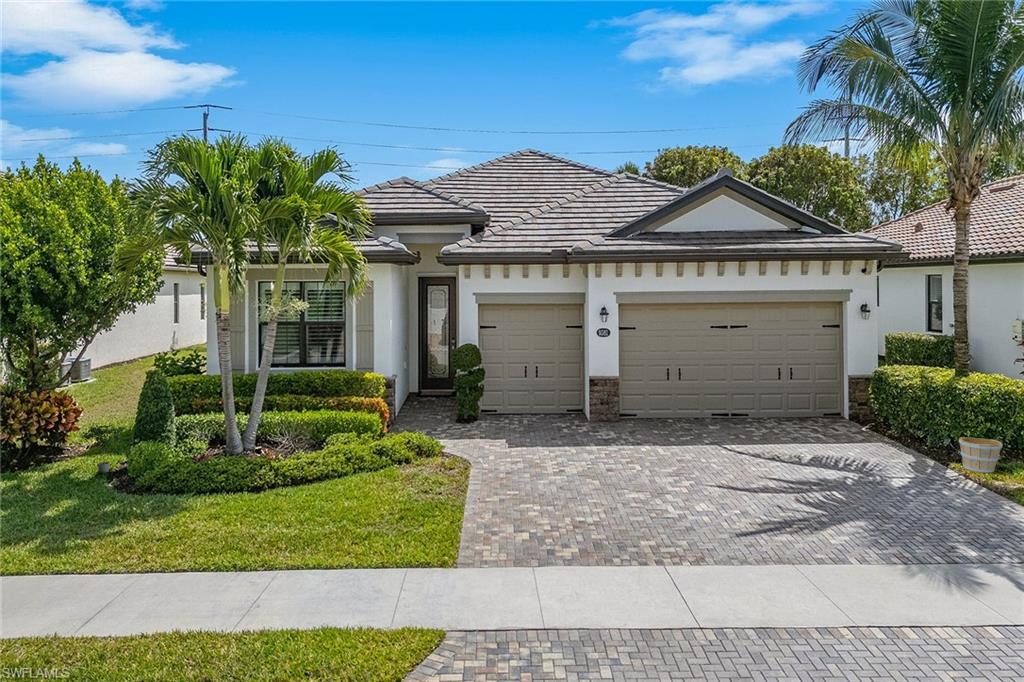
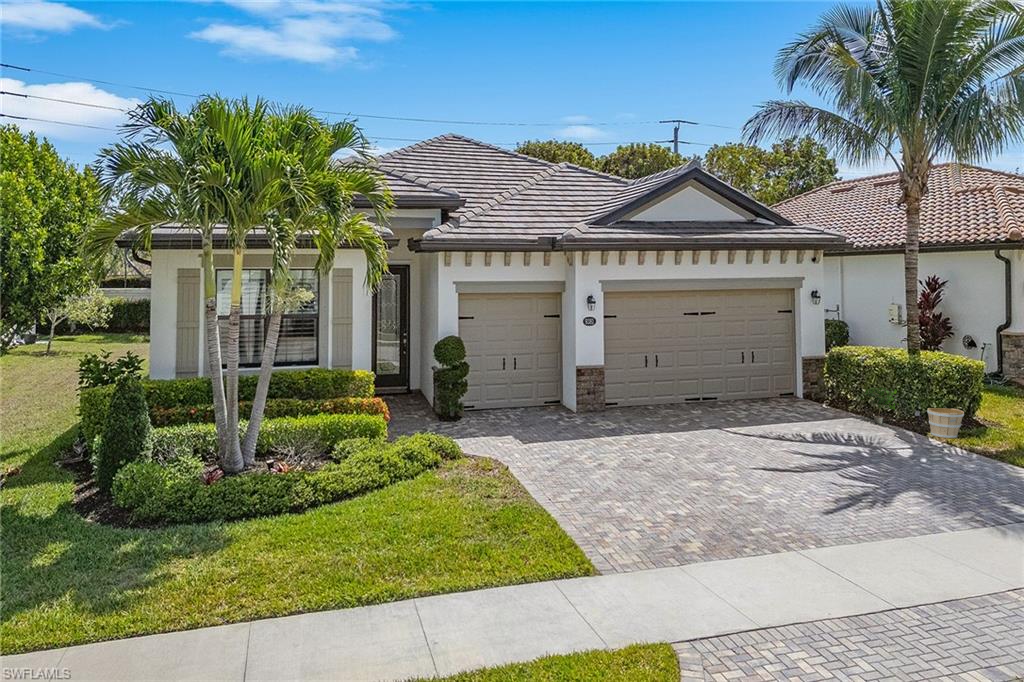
potted plant: present [80,425,124,473] -> present [865,387,899,424]

